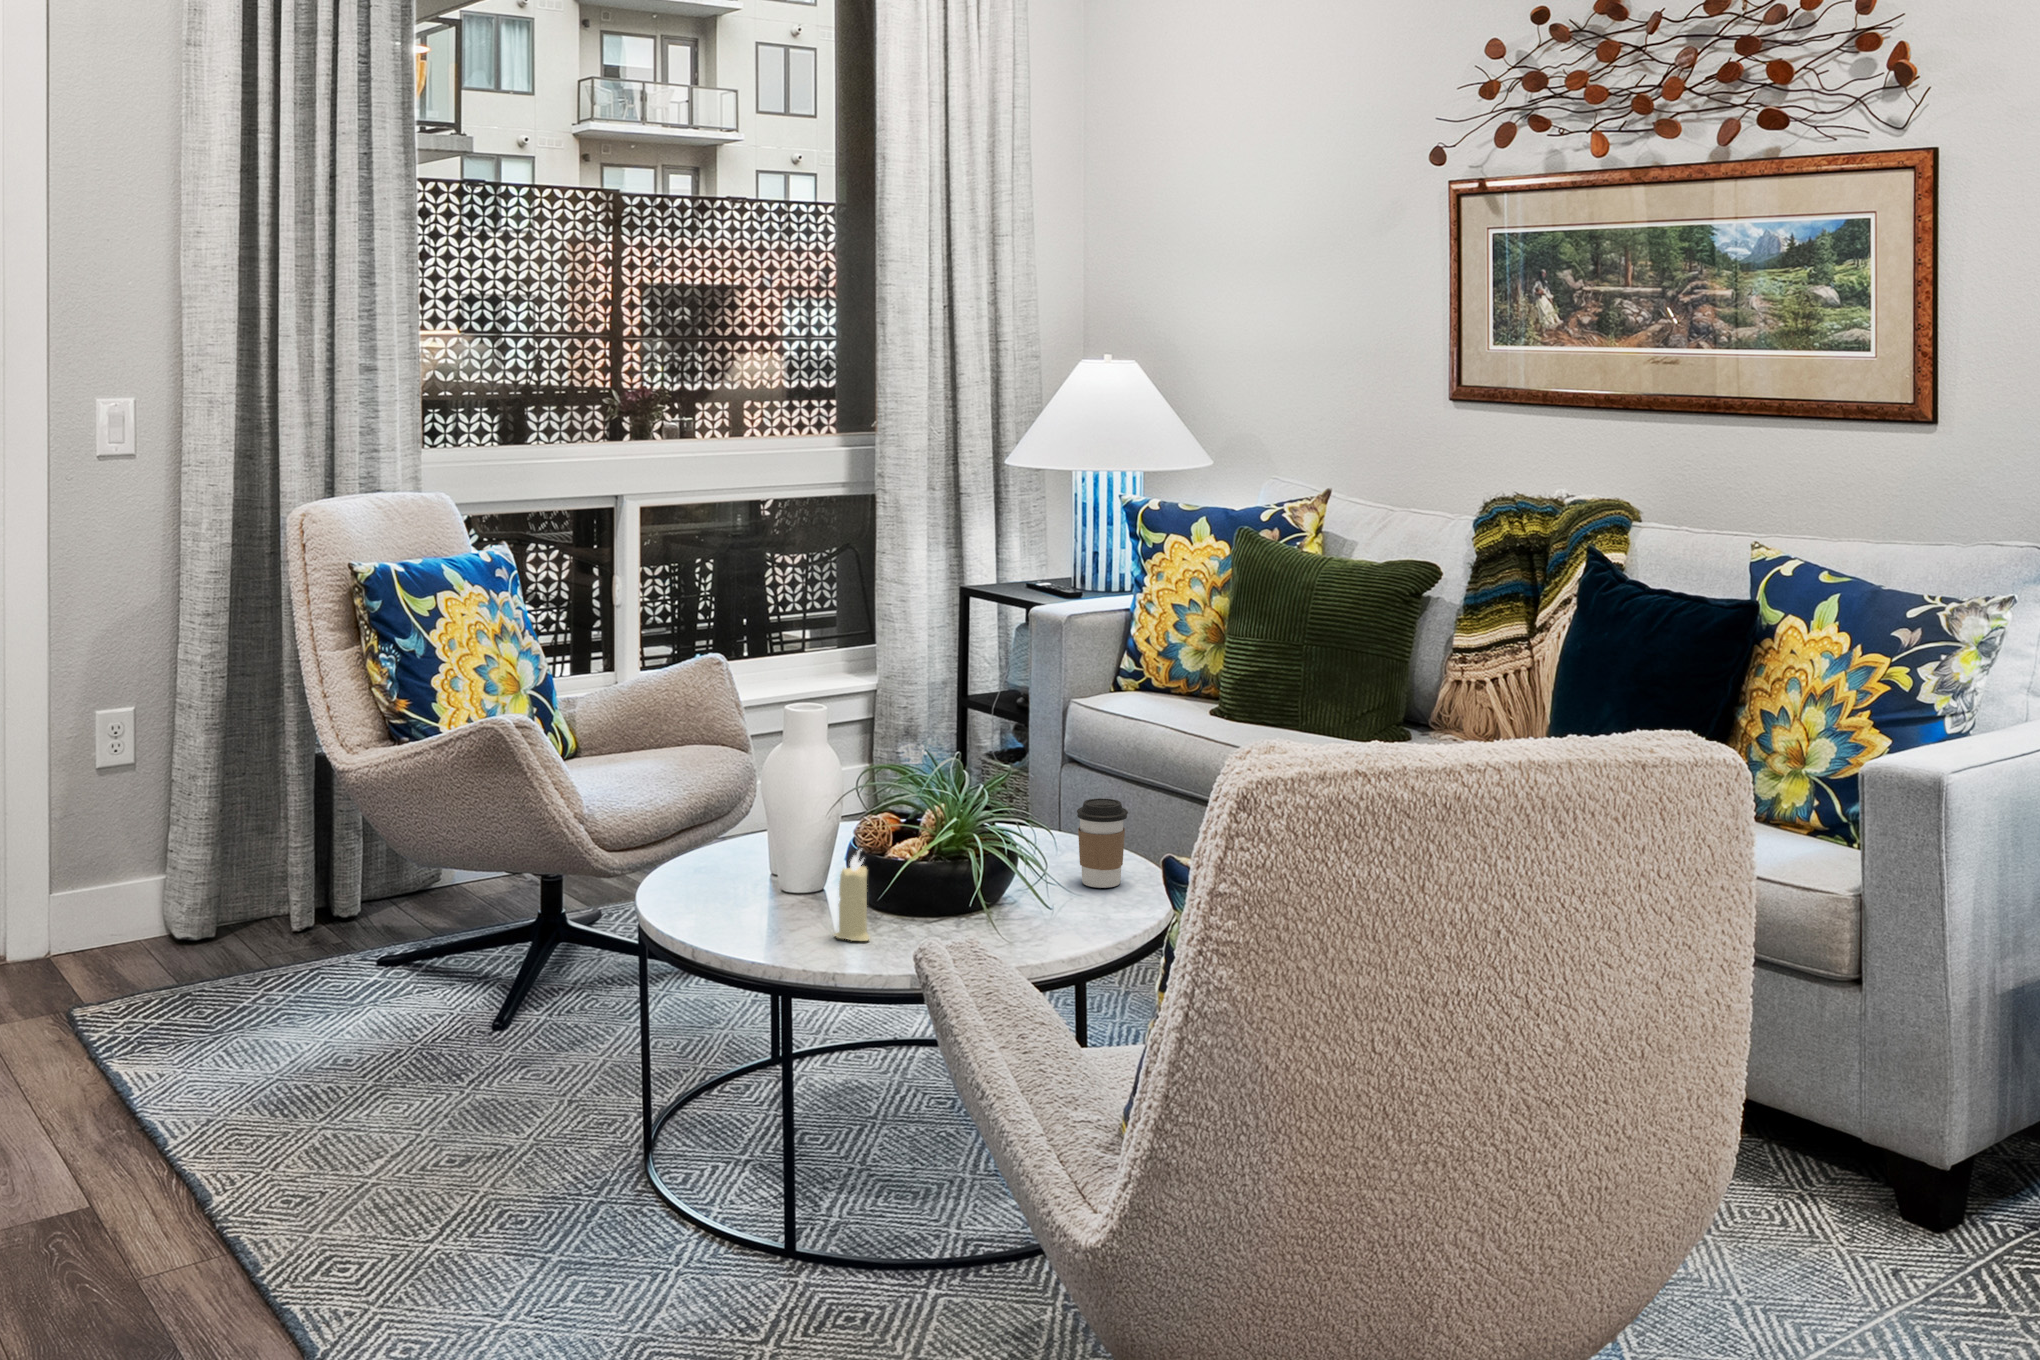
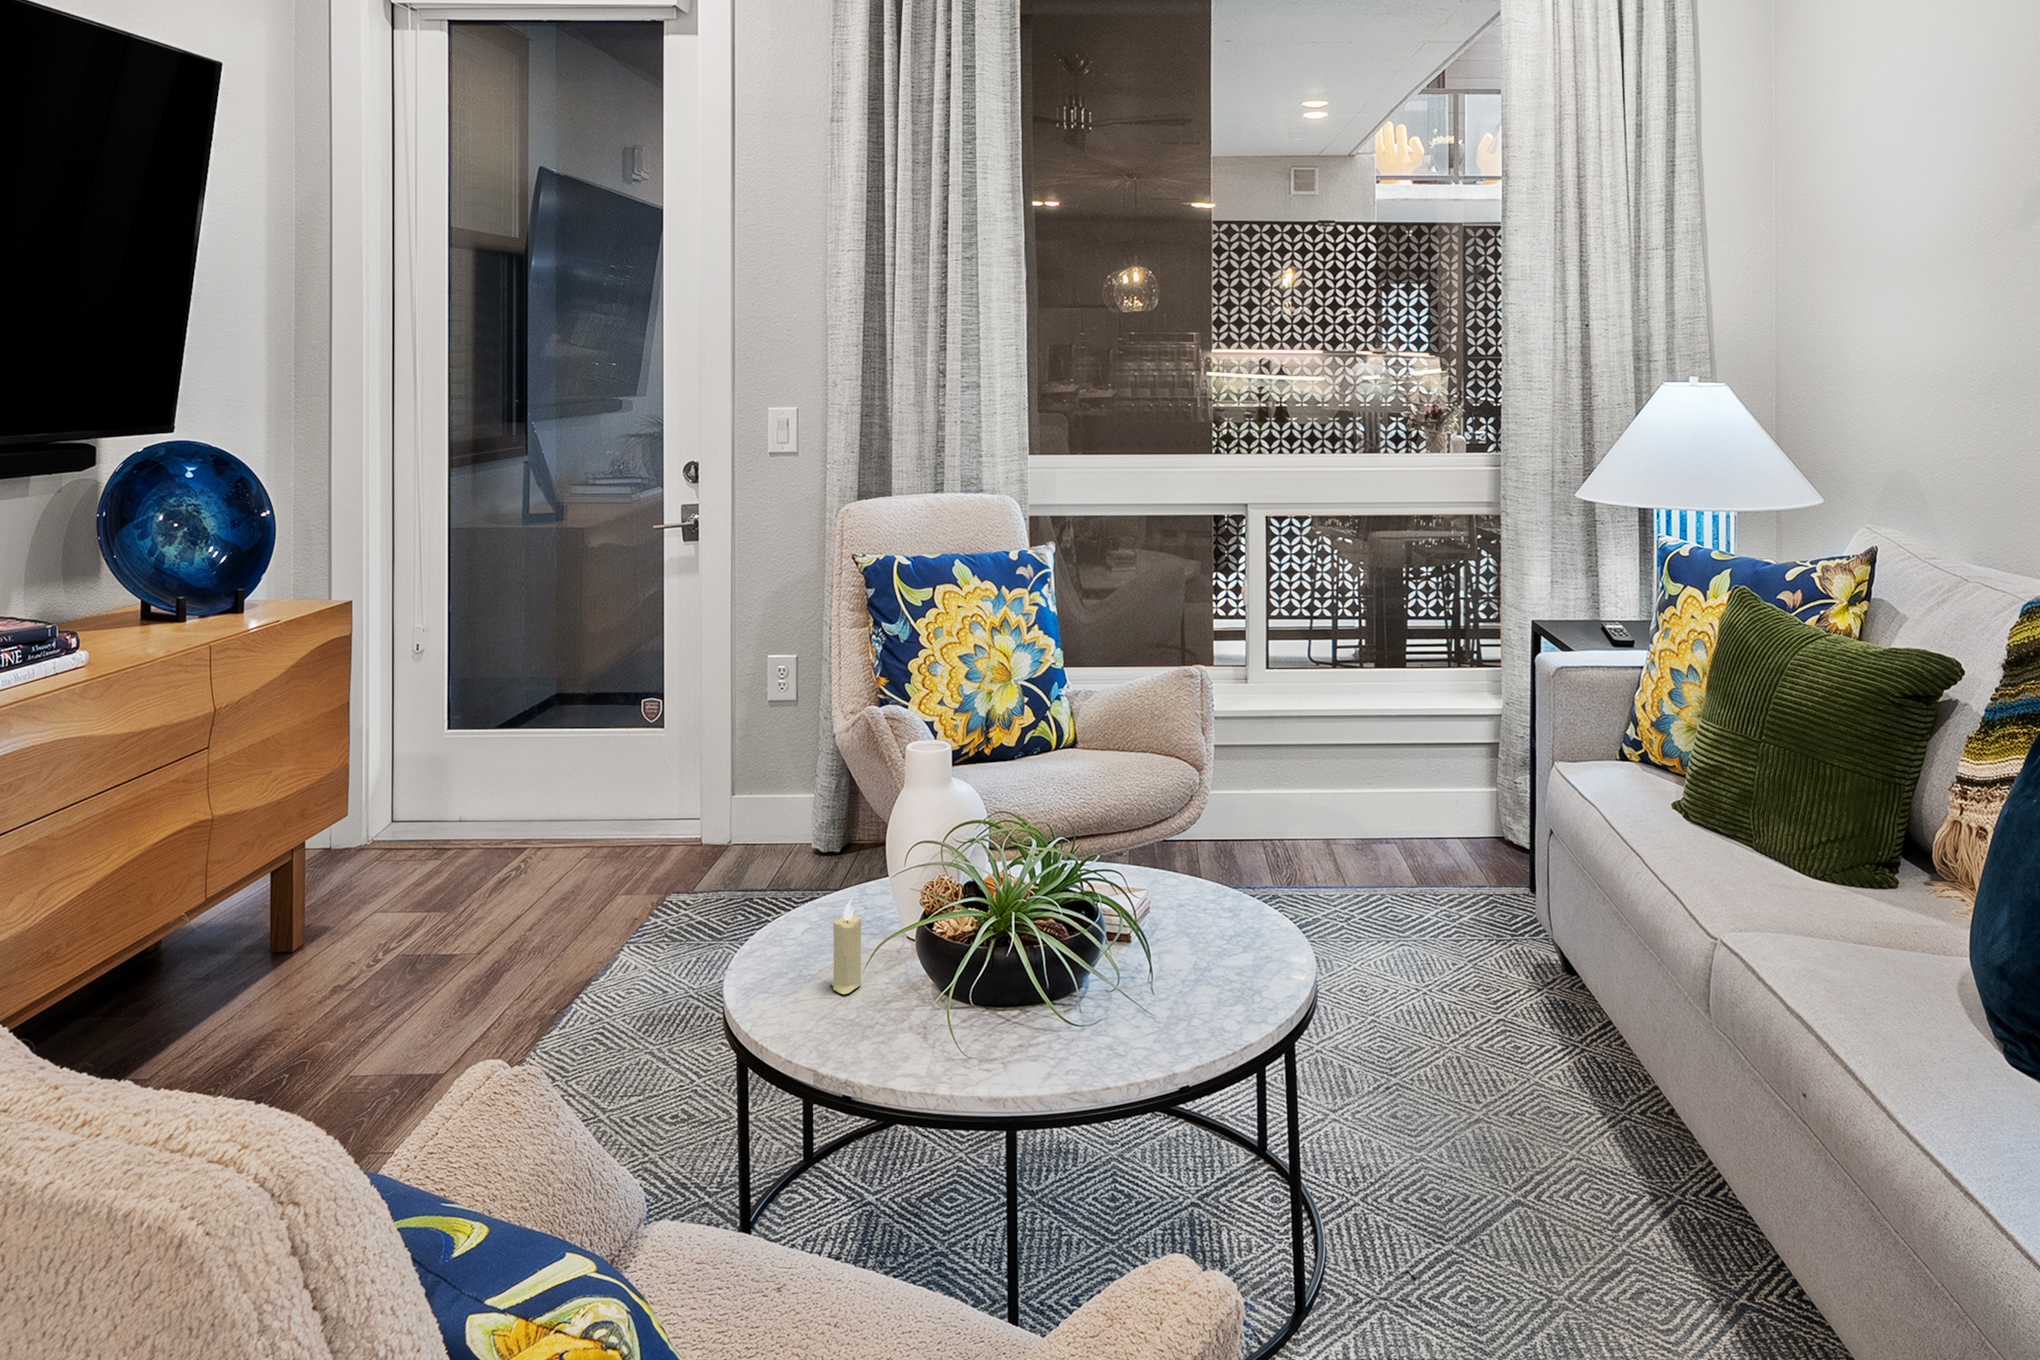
coffee cup: present [1077,798,1128,888] -> none [1134,893,1192,998]

